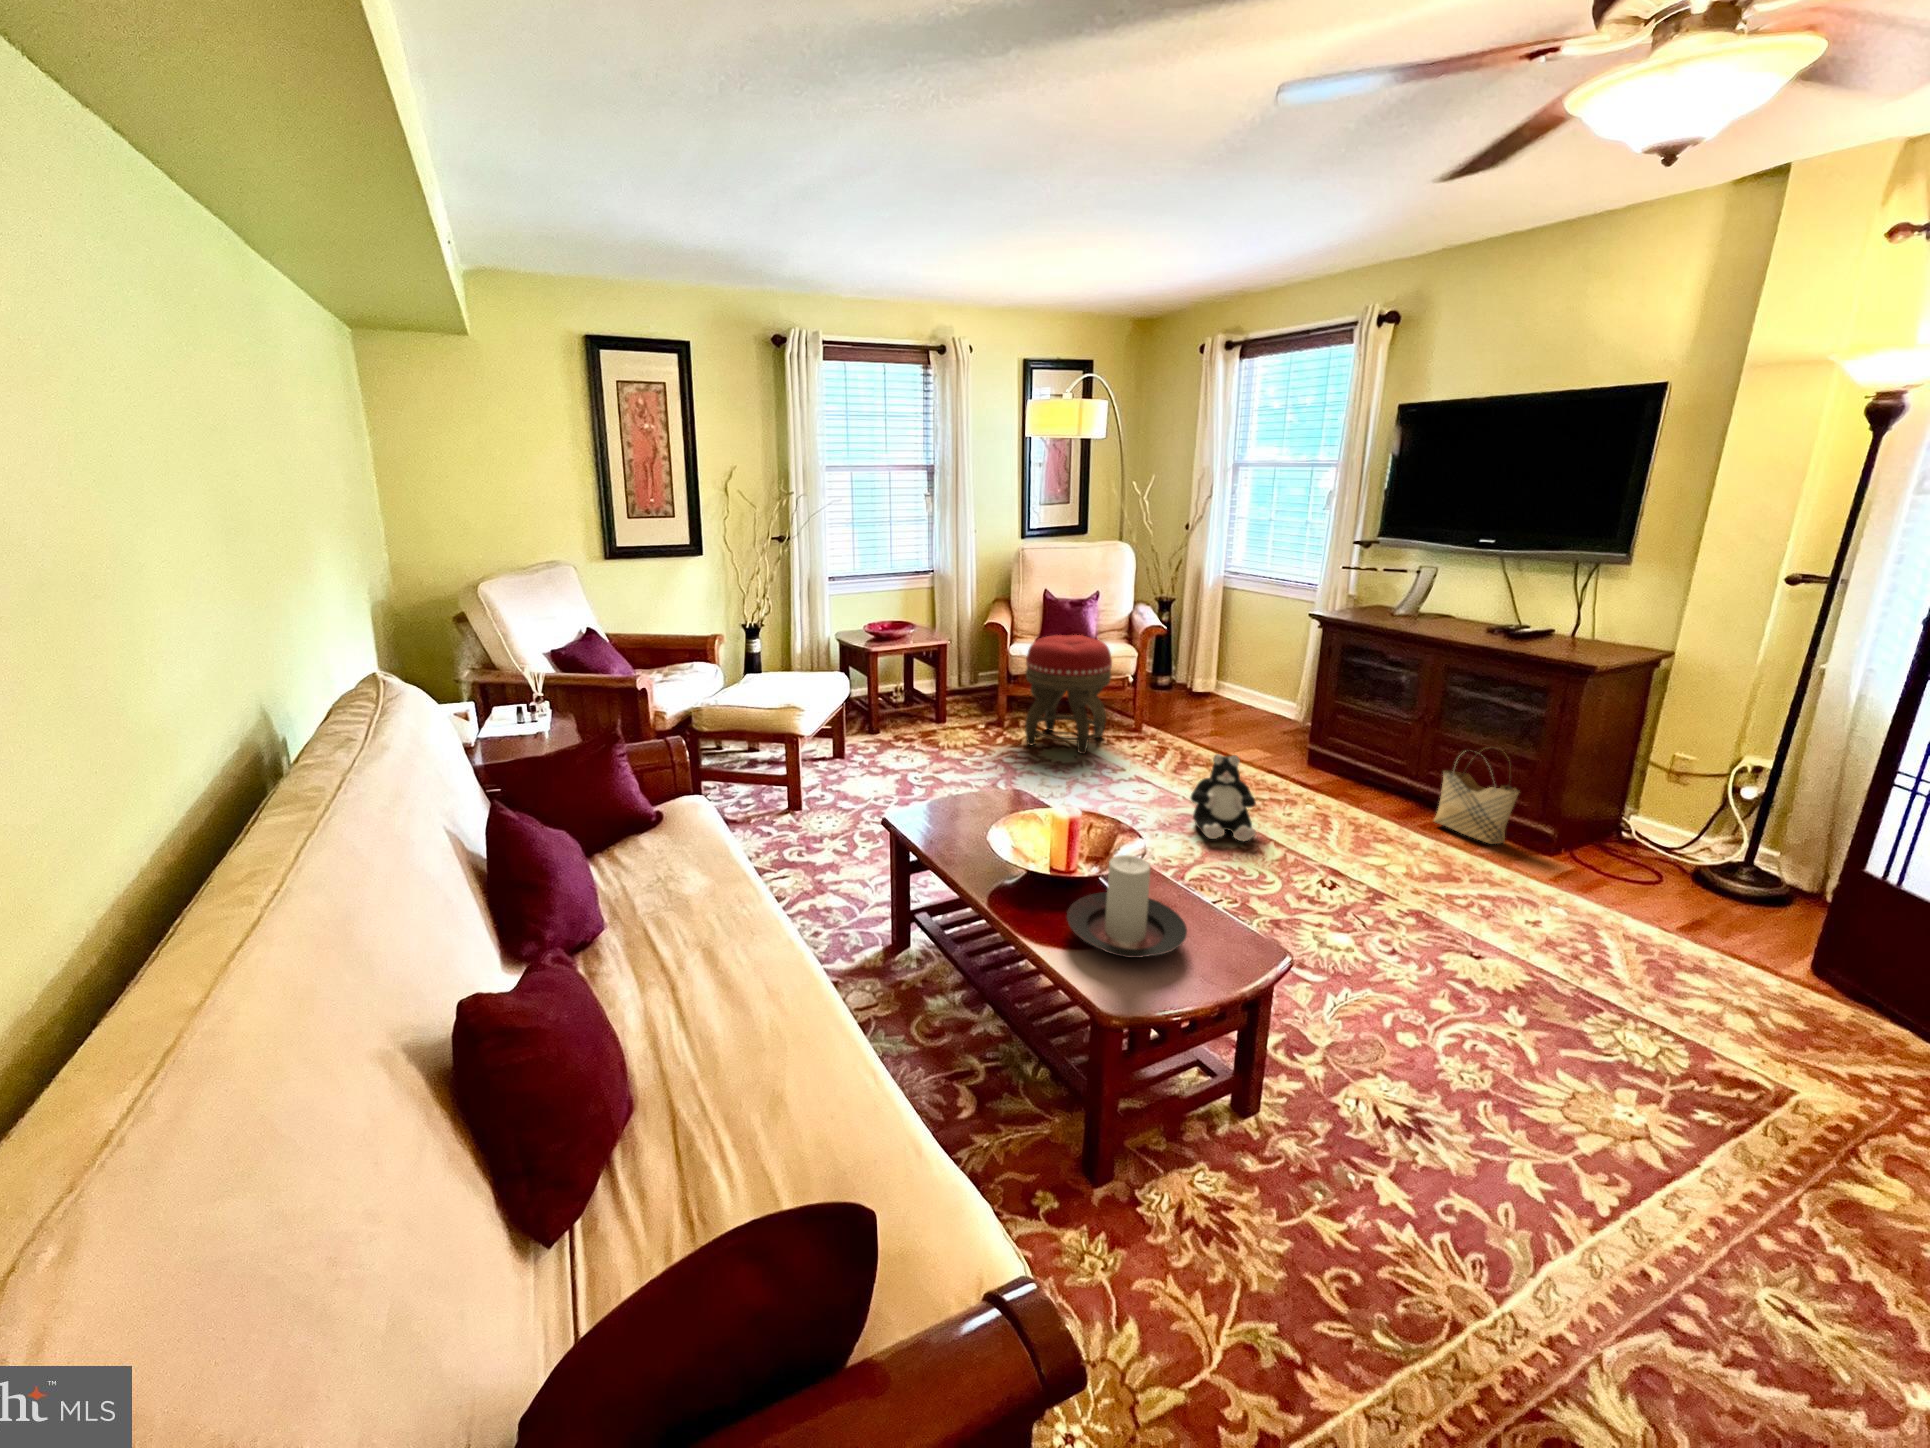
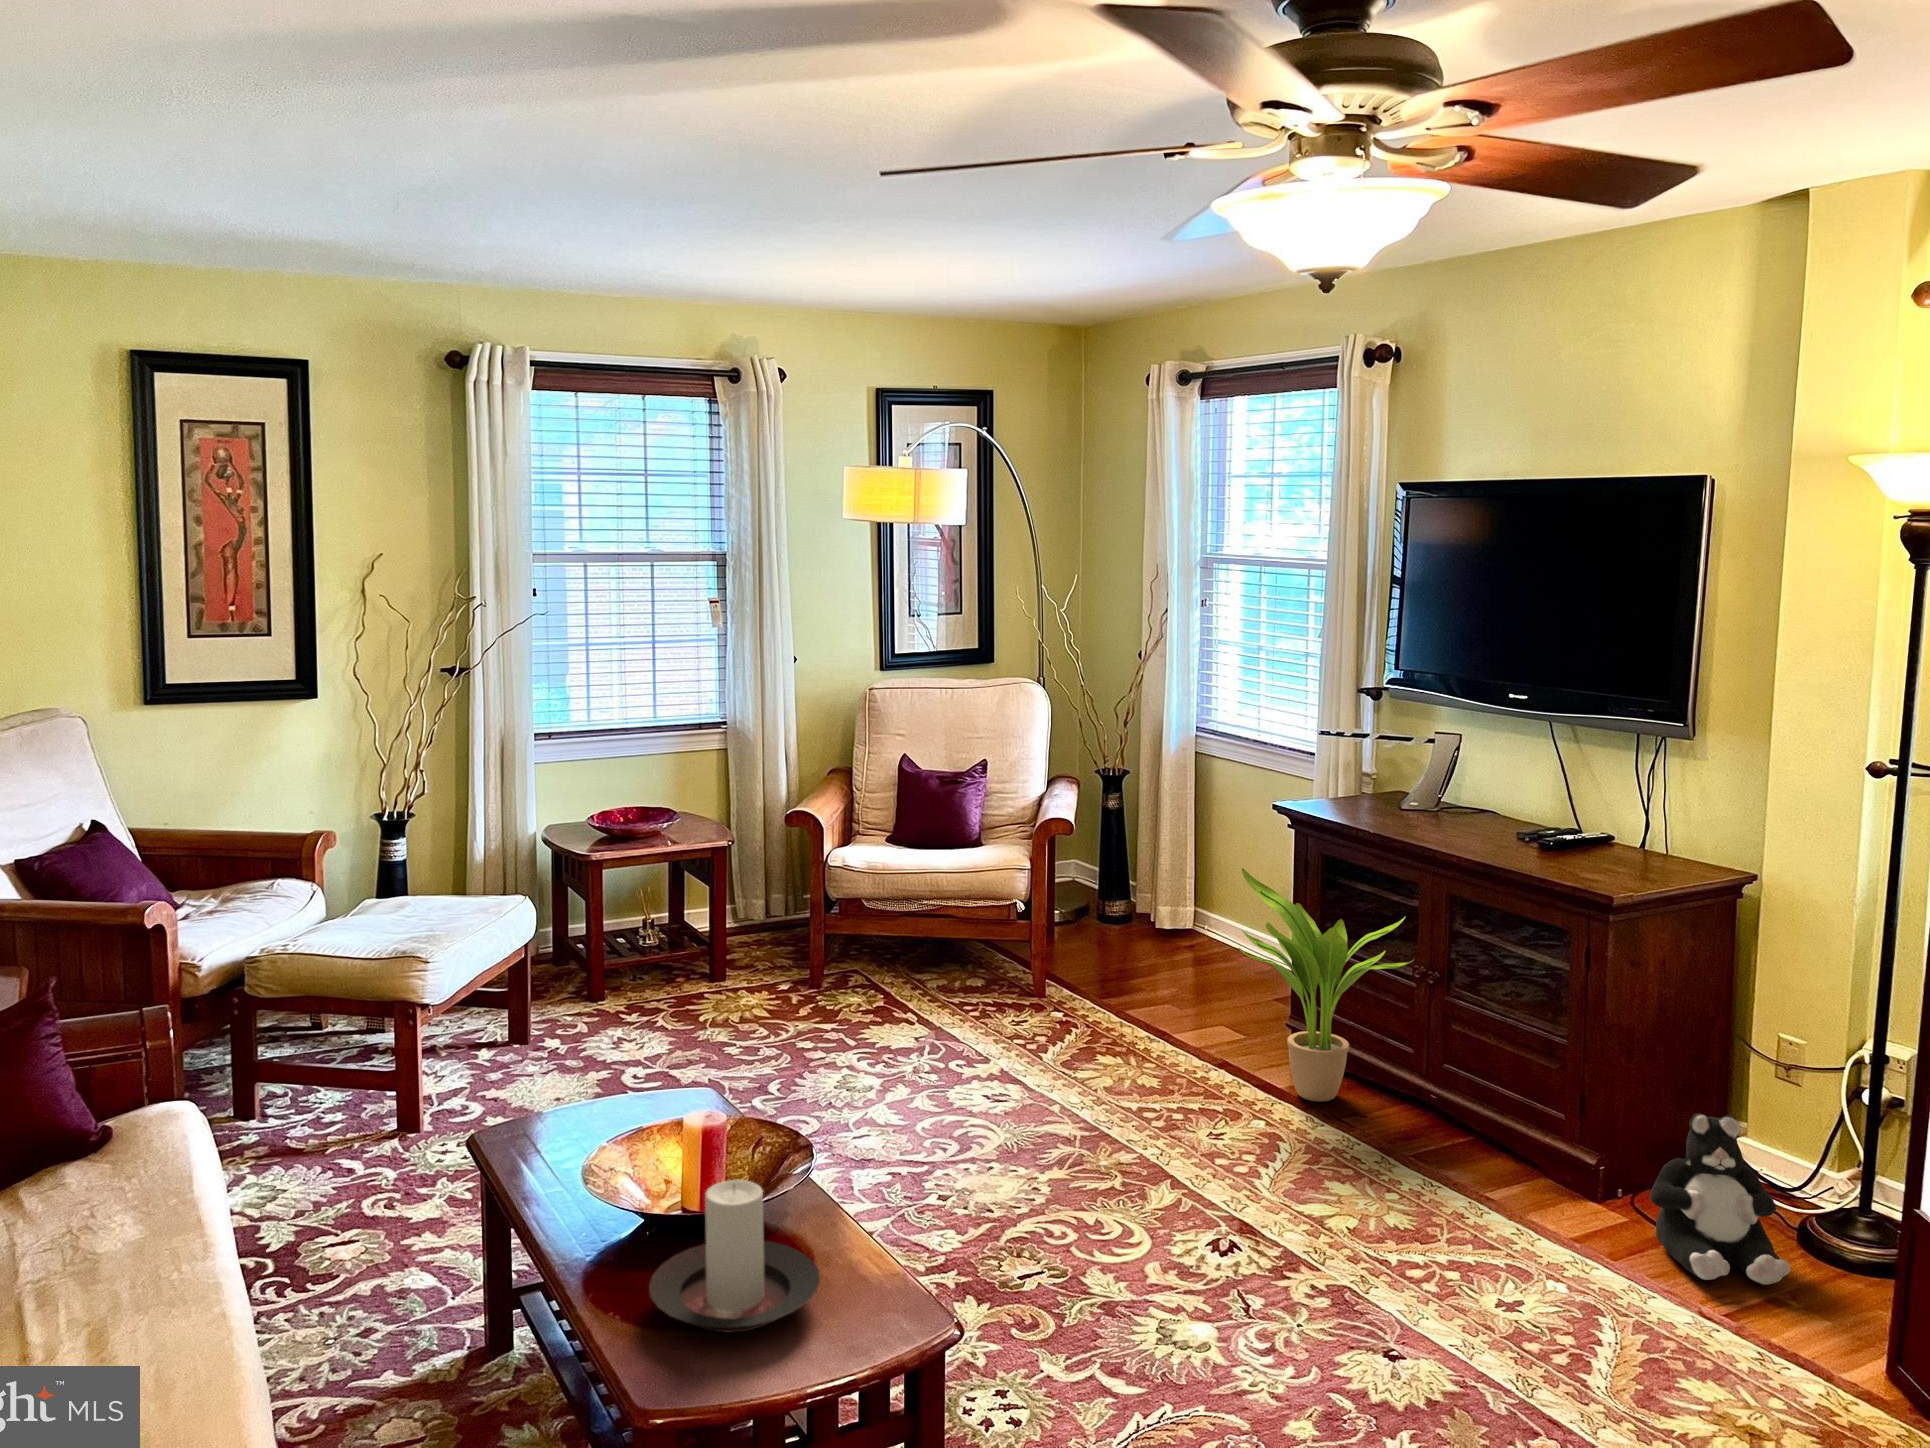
footstool: present [1025,635,1112,754] -> none [841,836,982,1036]
potted plant: none [1298,652,1423,794] -> present [1239,868,1414,1102]
woven basket: present [1434,750,1519,844] -> none [1435,1022,1542,1181]
plush toy: present [1191,754,1256,841] -> present [1650,1113,1791,1285]

